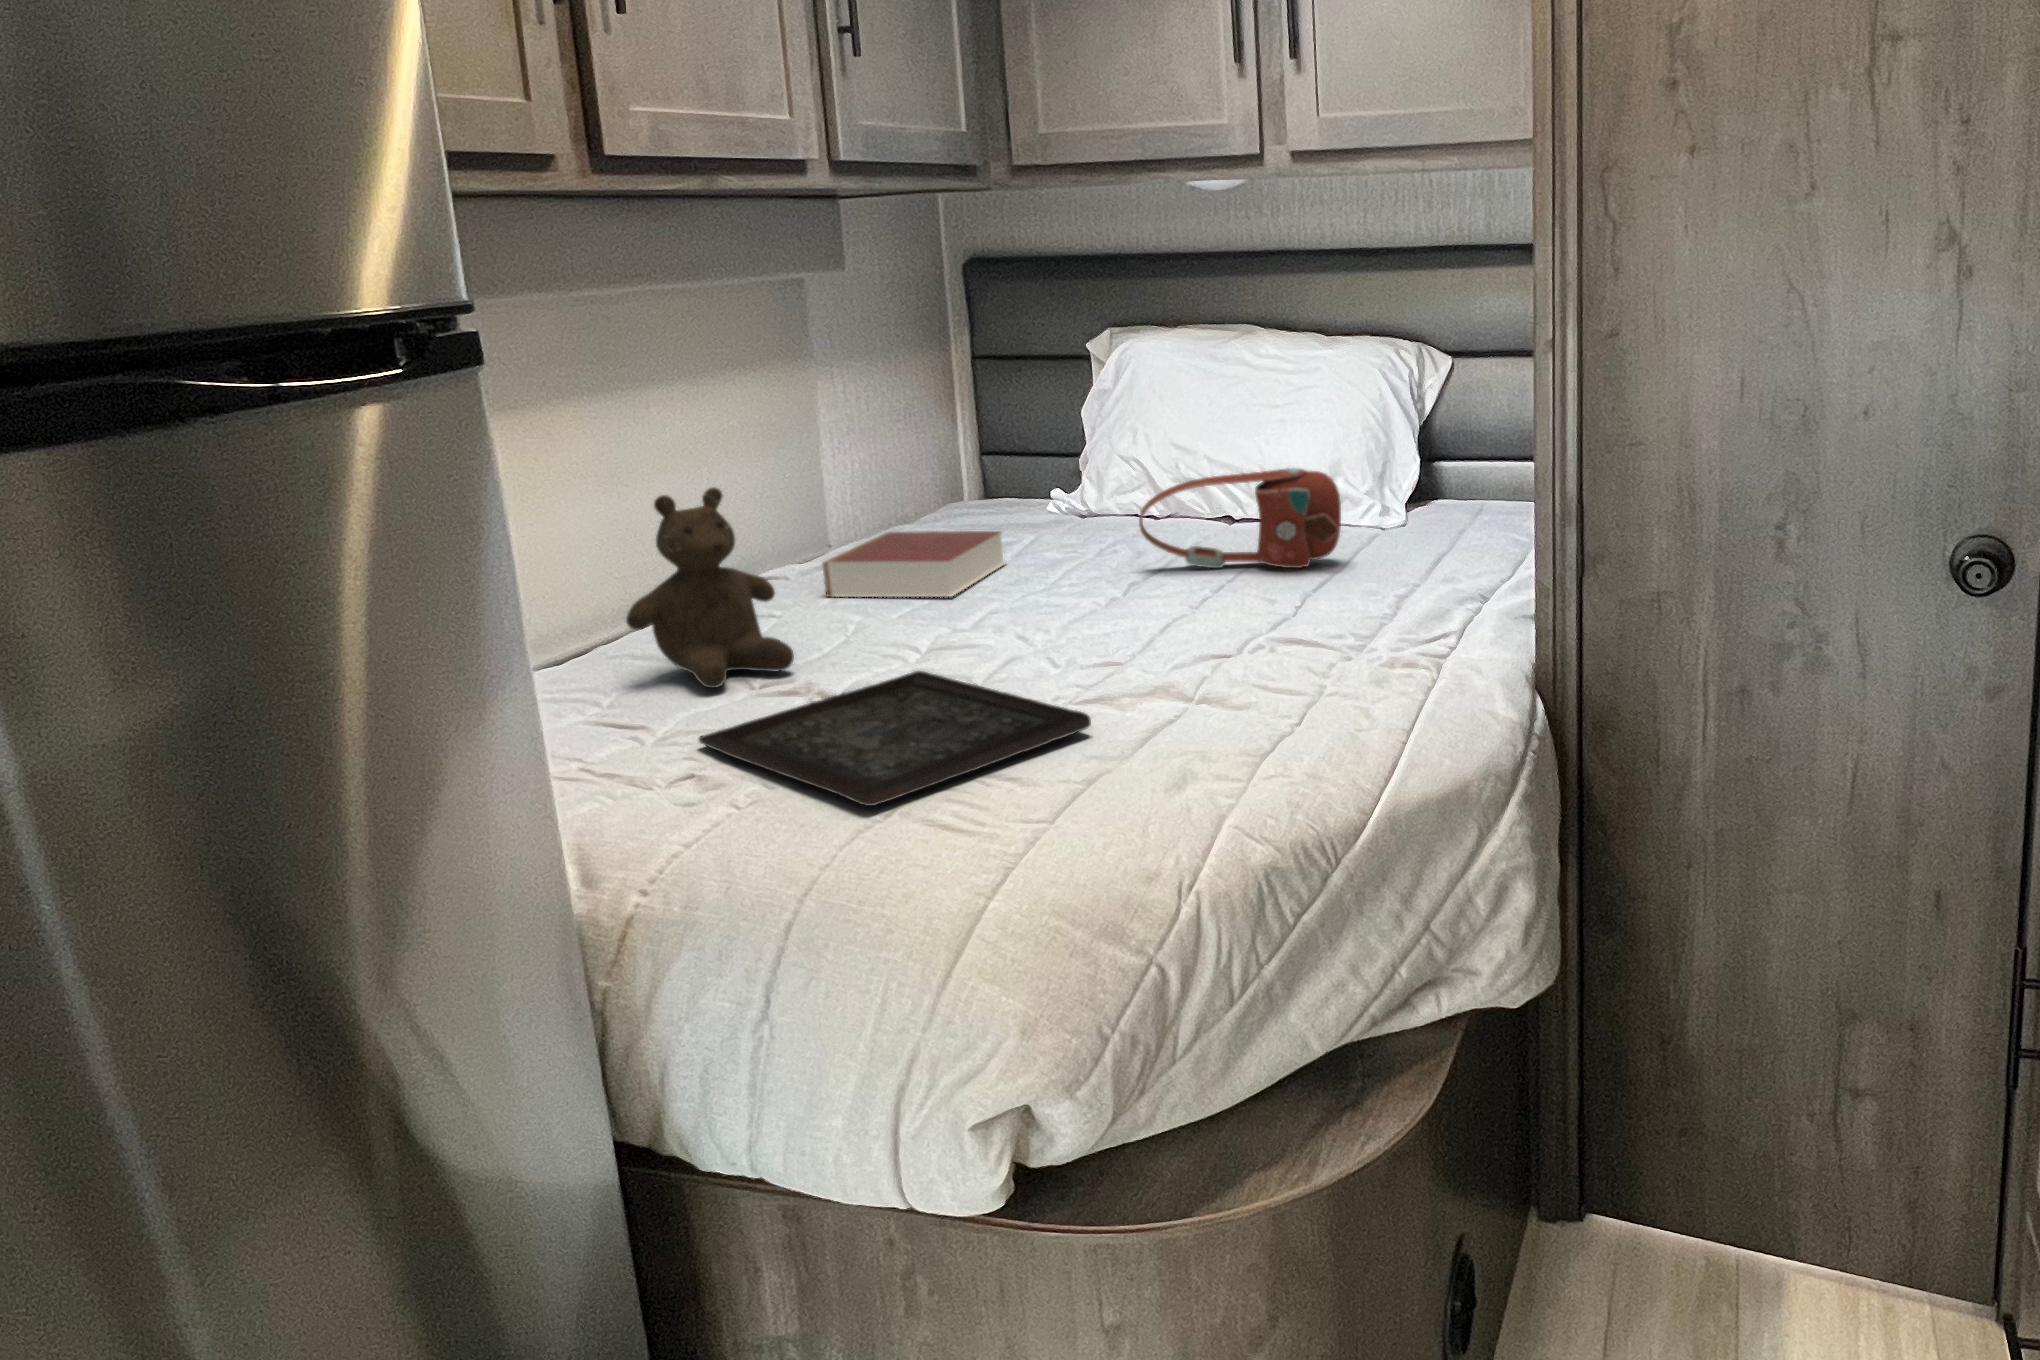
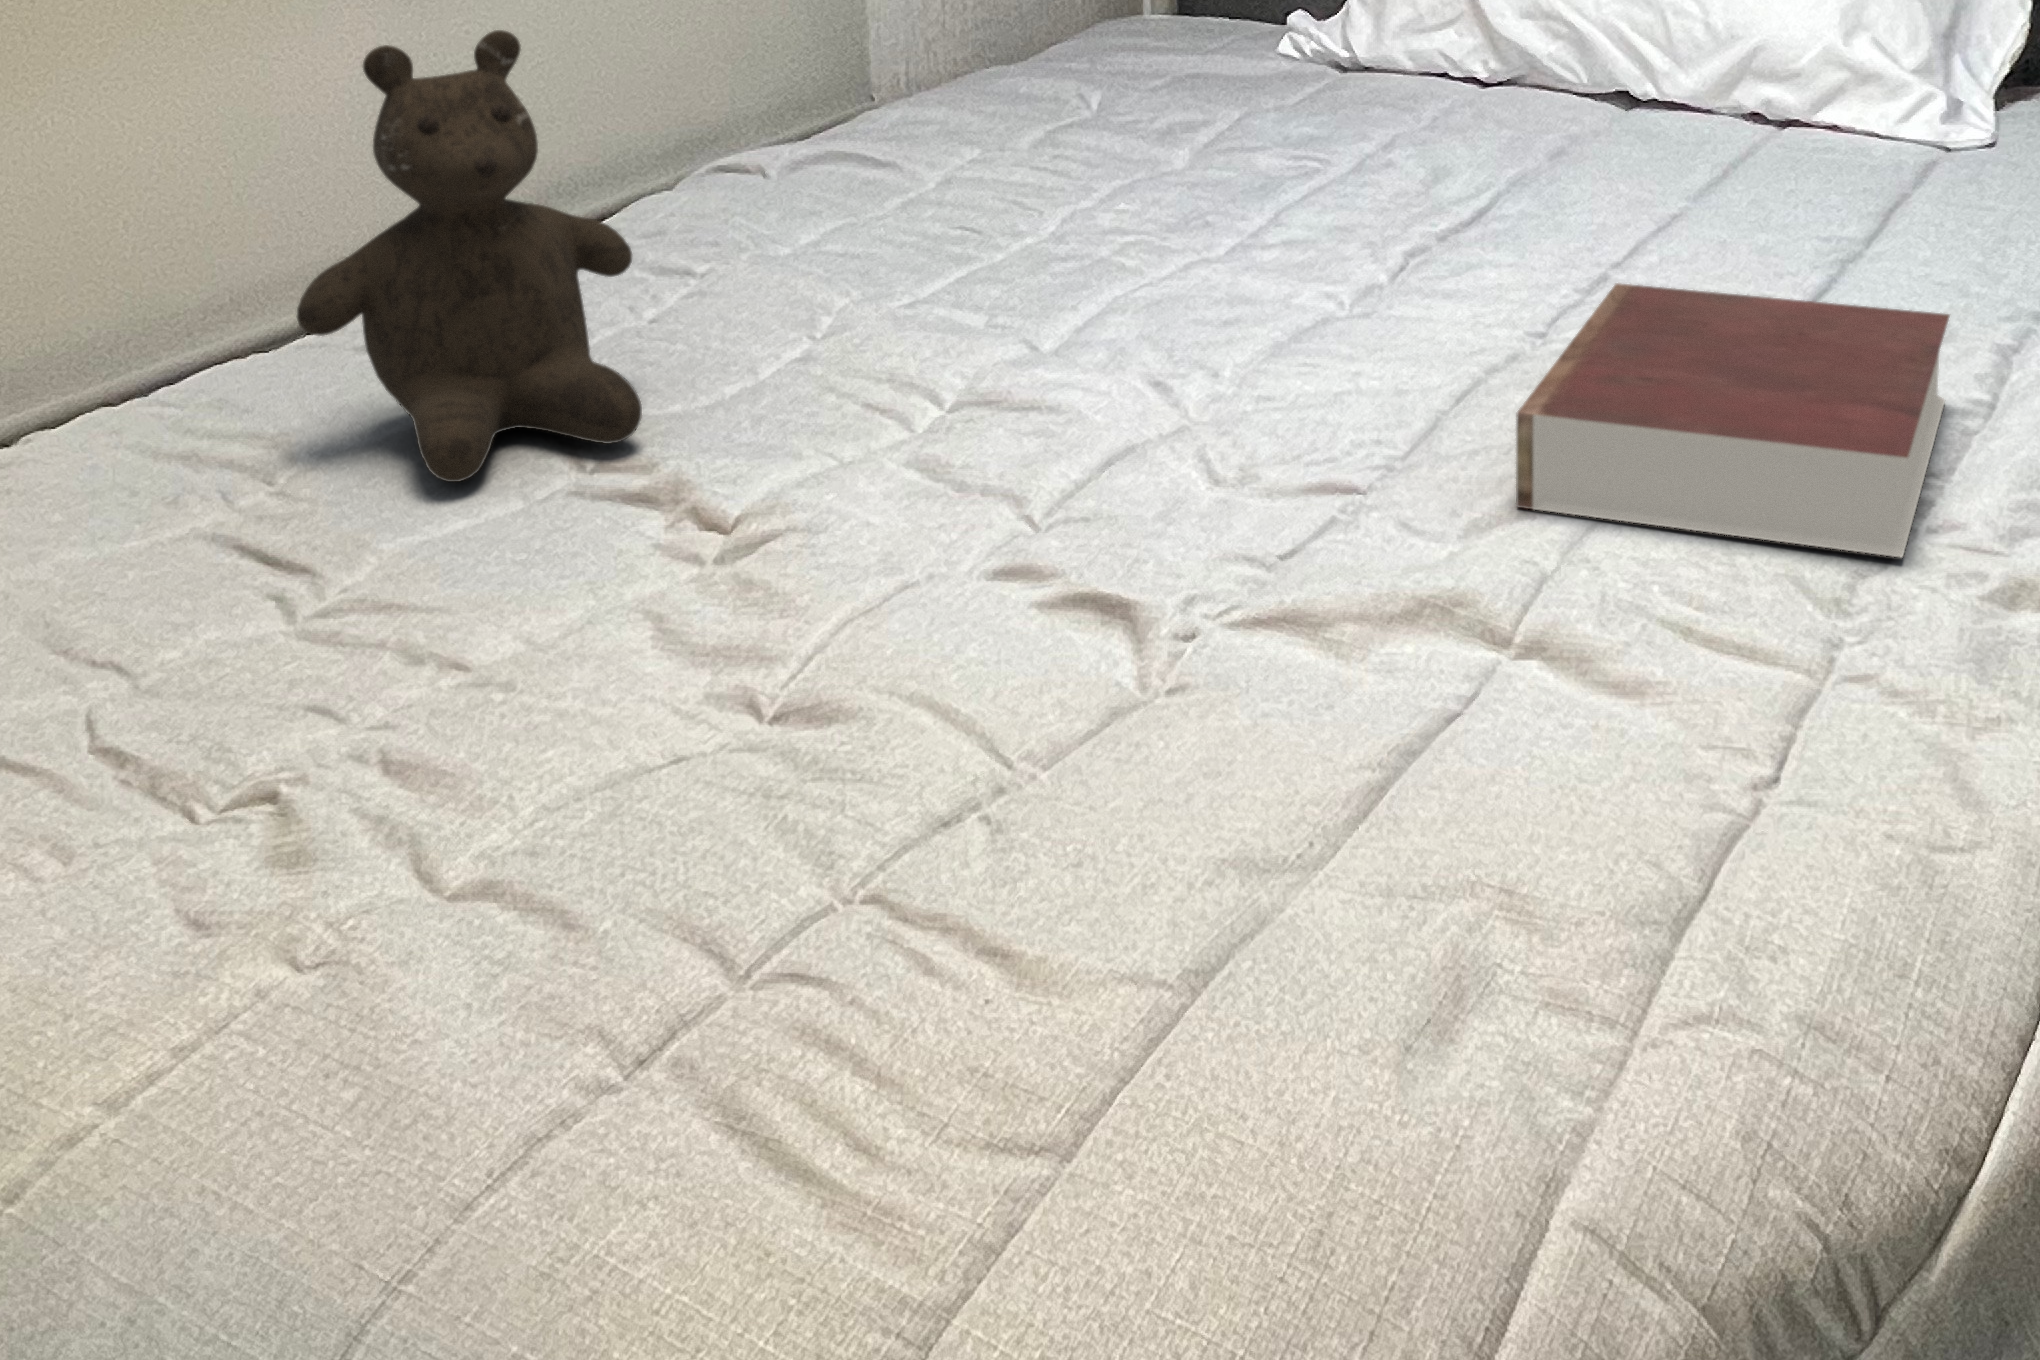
handbag: present [1139,468,1341,568] -> none [1432,23,1874,243]
book: present [823,531,1005,597] -> present [1516,283,1949,557]
tray: present [699,671,1091,806] -> none [327,486,1232,1002]

